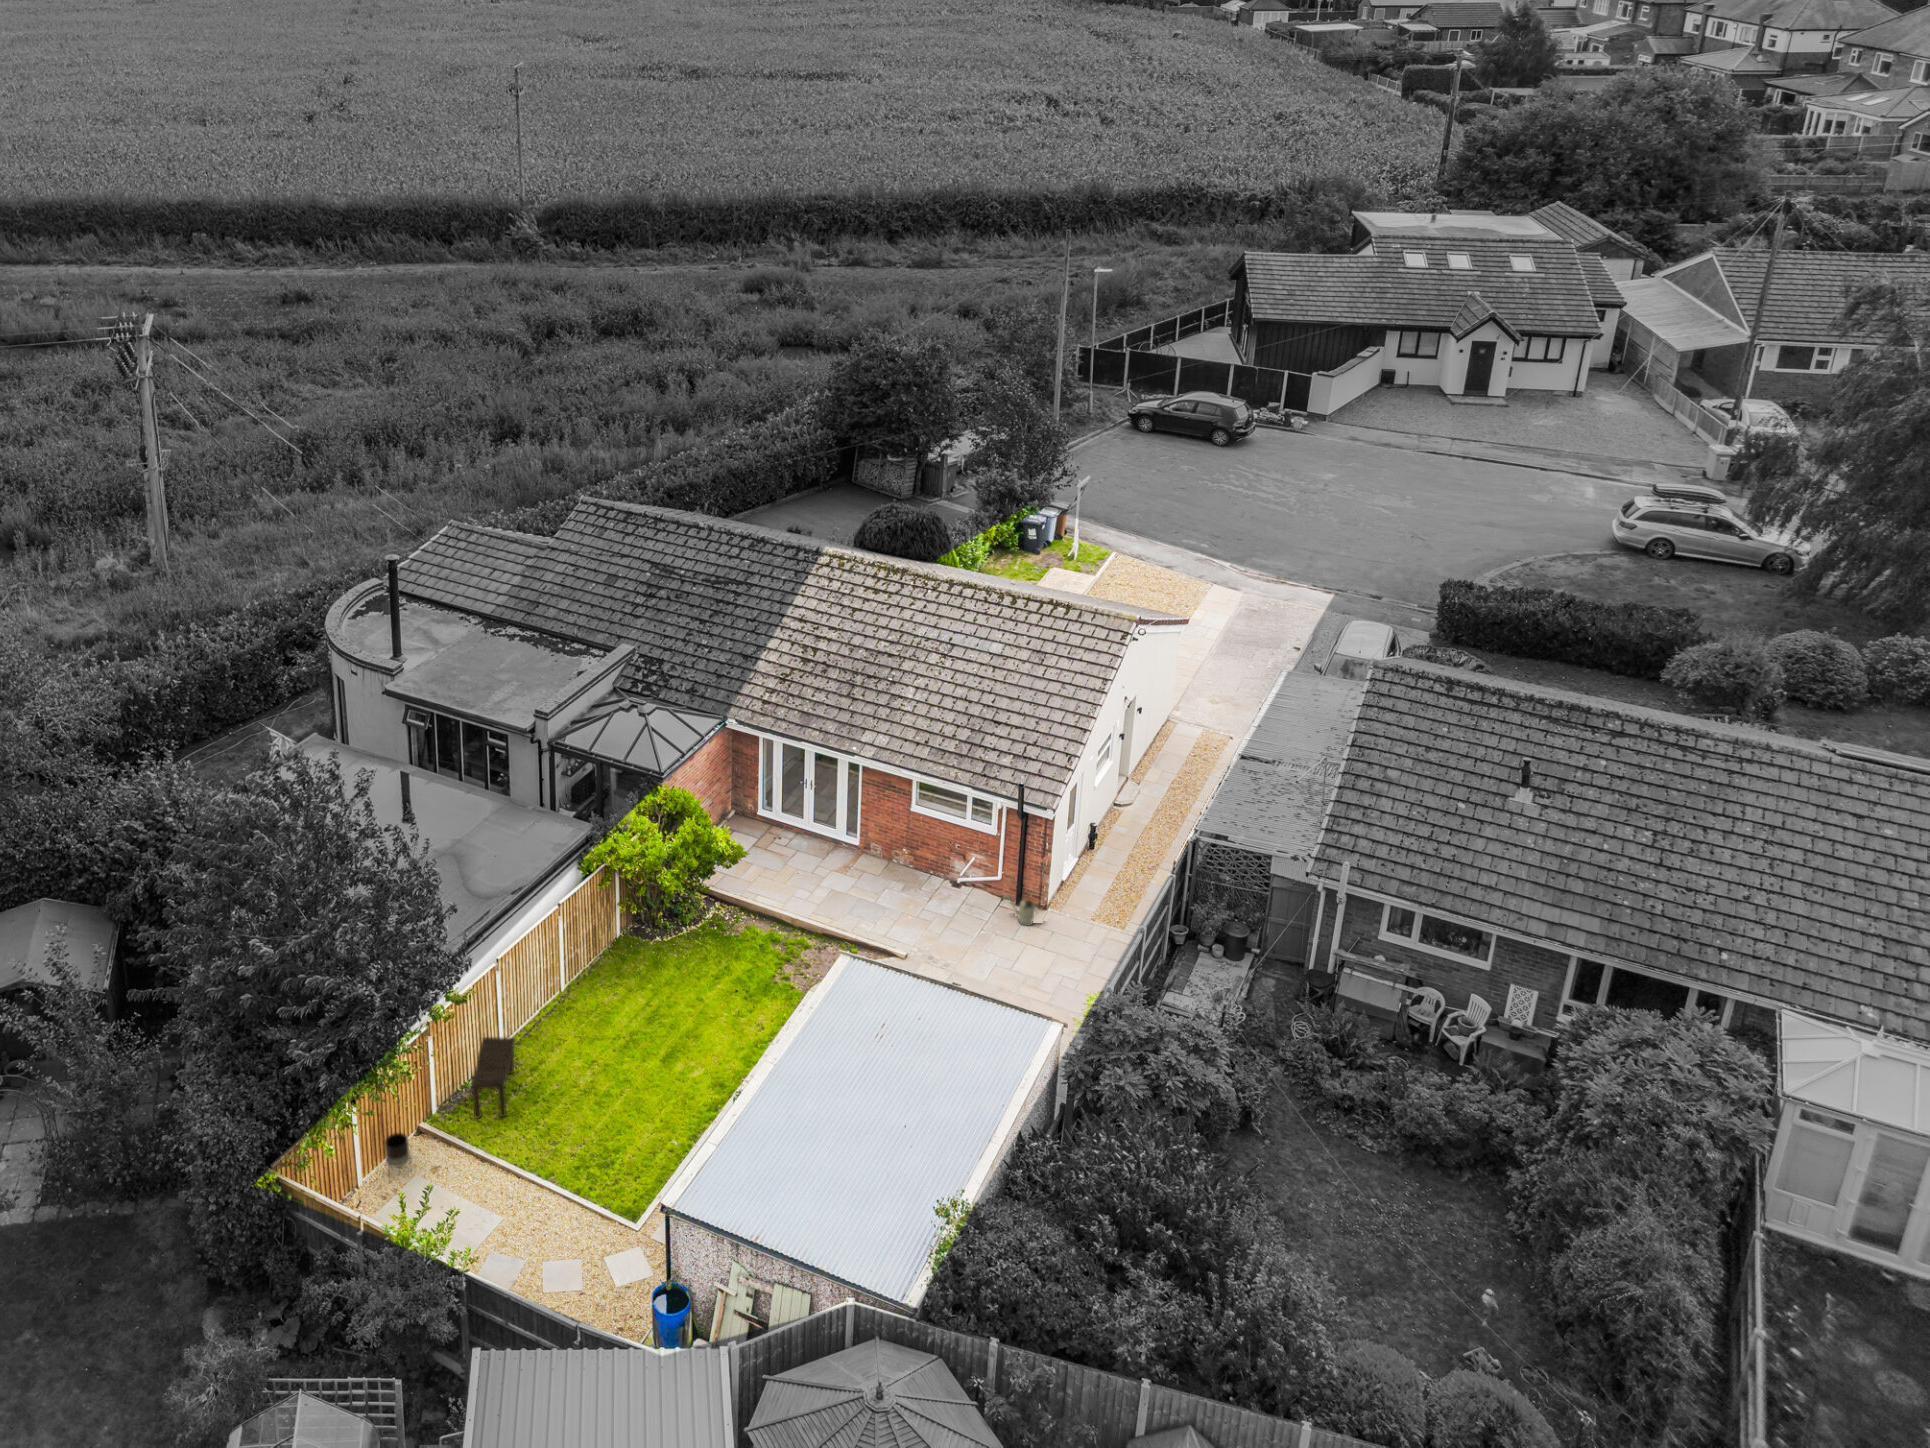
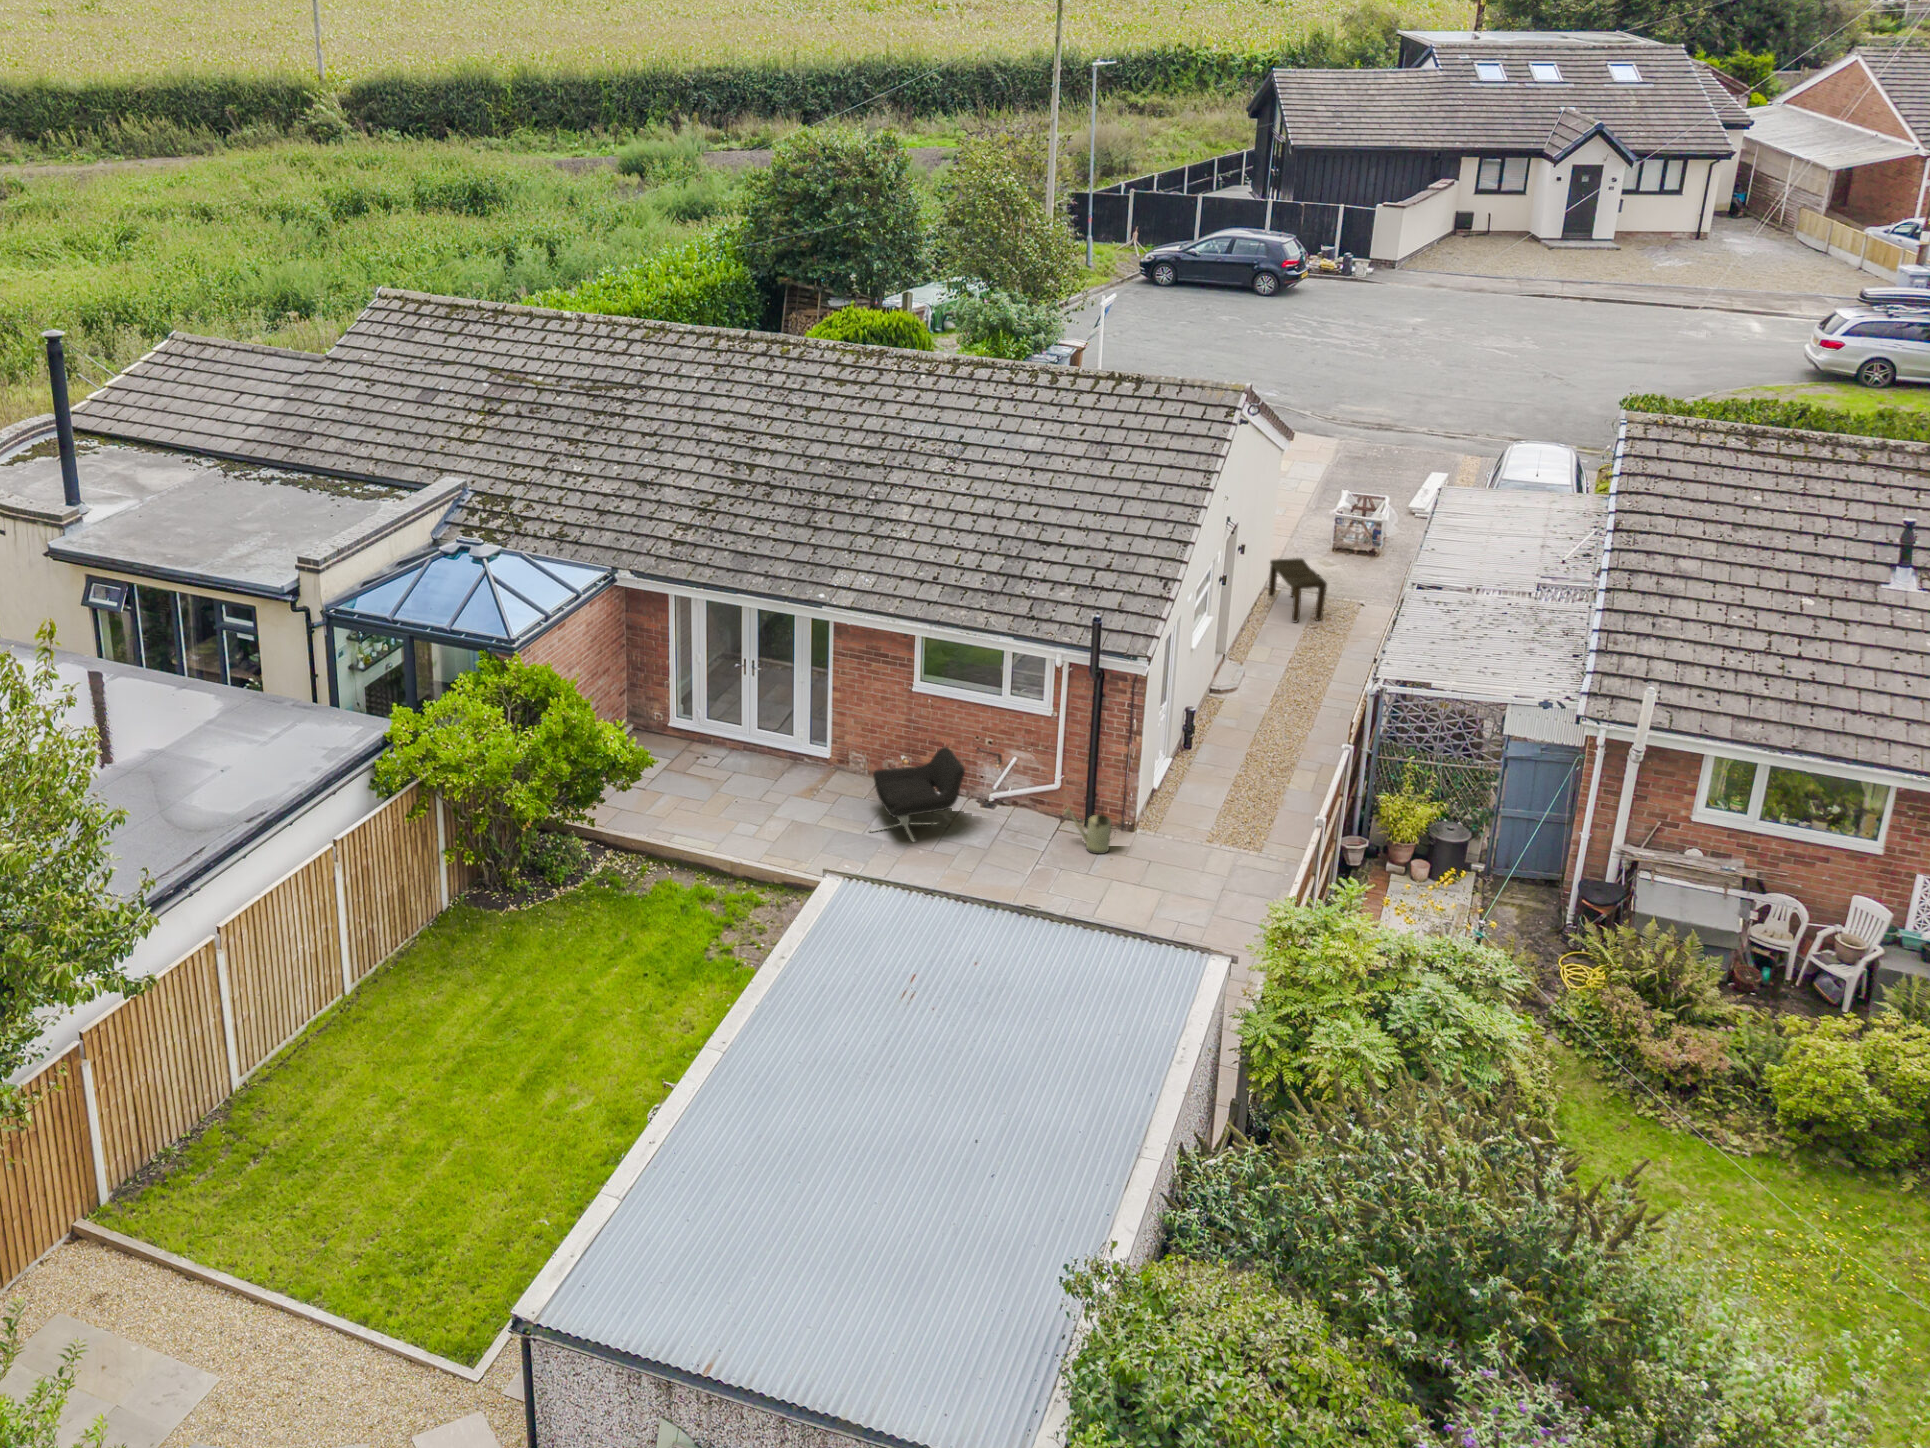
lounge chair: none [879,846,942,909] -> present [871,747,965,842]
bench: present [471,1037,515,1119] -> present [1268,558,1327,622]
planter: present [385,1133,411,1167] -> none [45,1218,99,1296]

